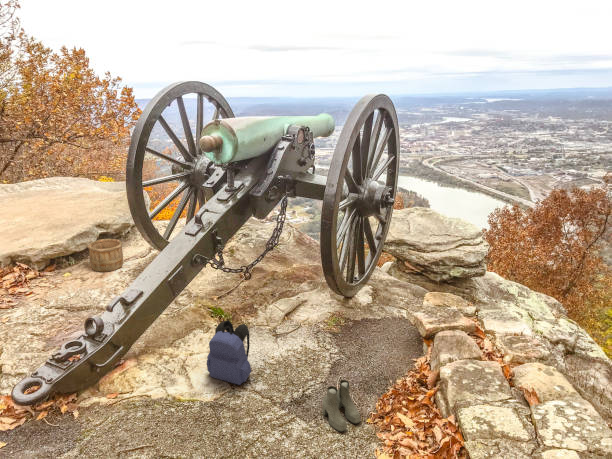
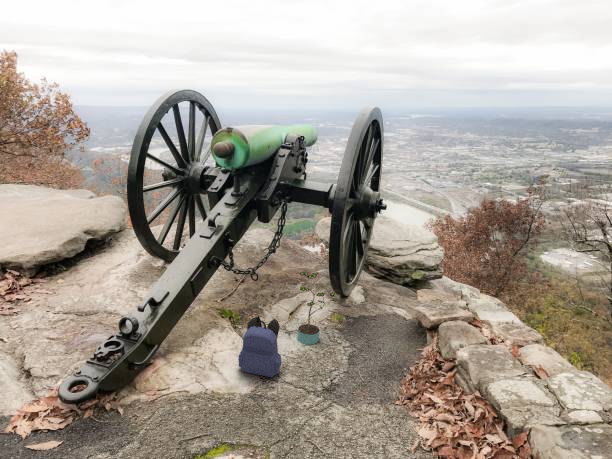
wooden bucket: present [87,239,123,272] -> none [83,244,119,277]
potted plant: none [278,274,320,350] -> present [298,272,336,345]
boots: present [322,380,361,432] -> none [355,366,392,413]

